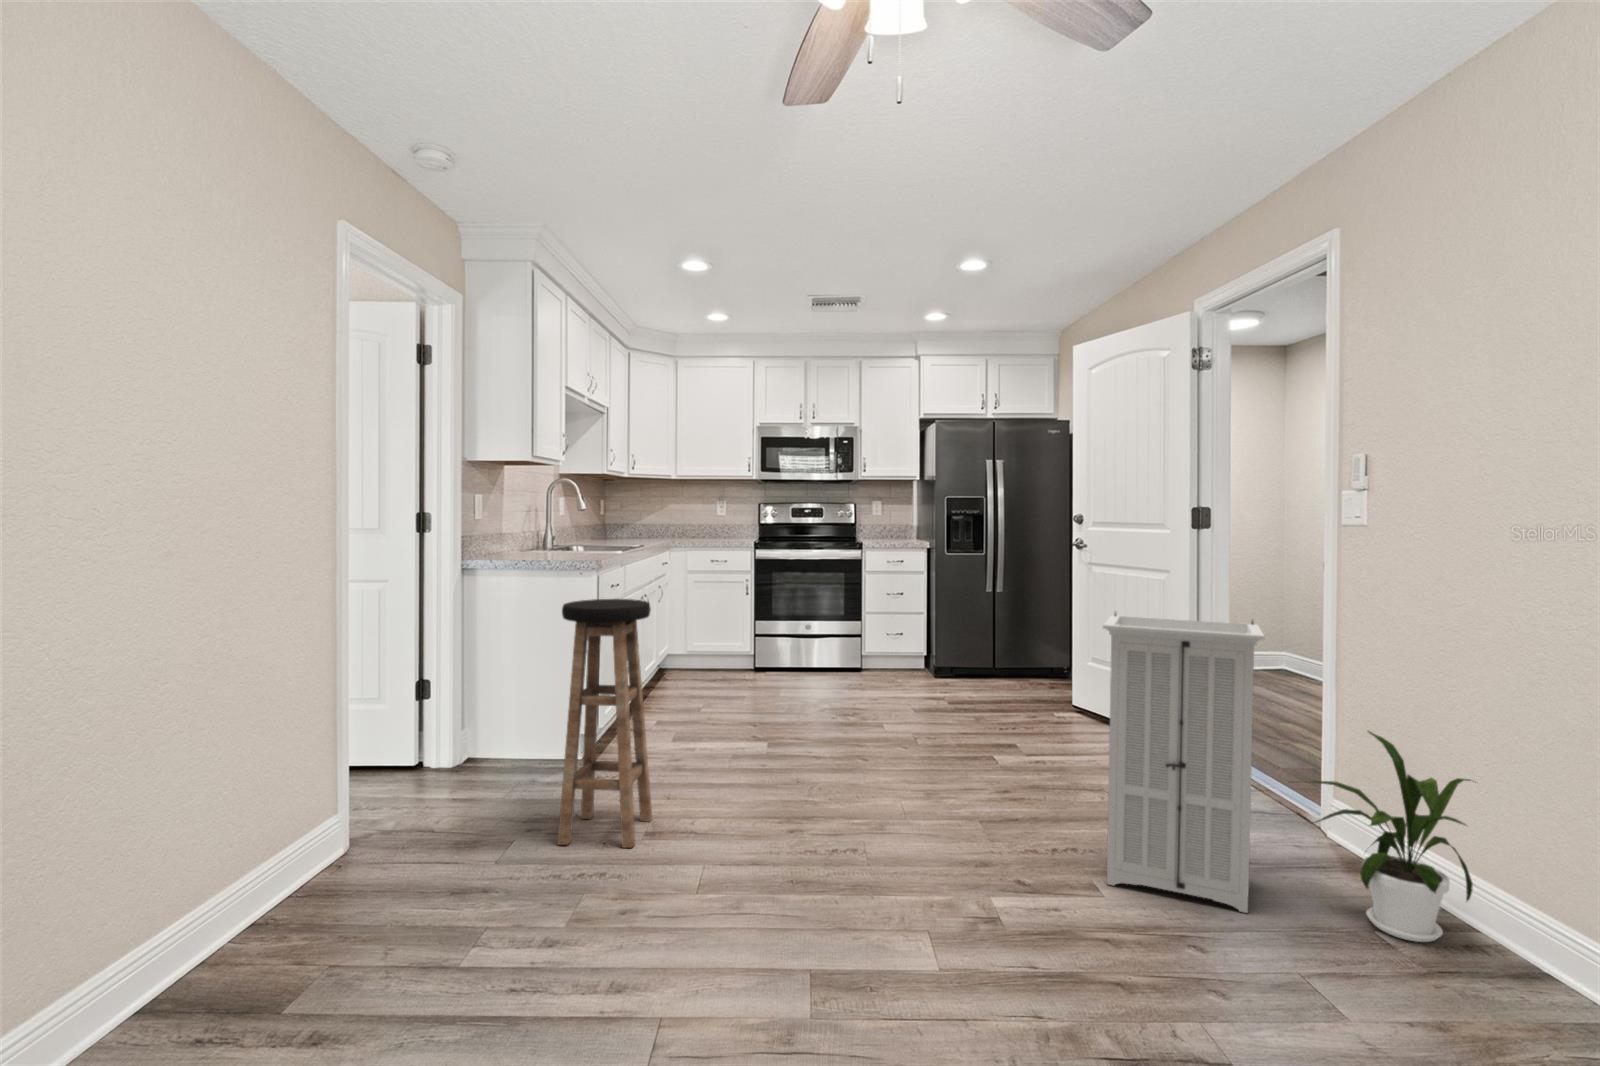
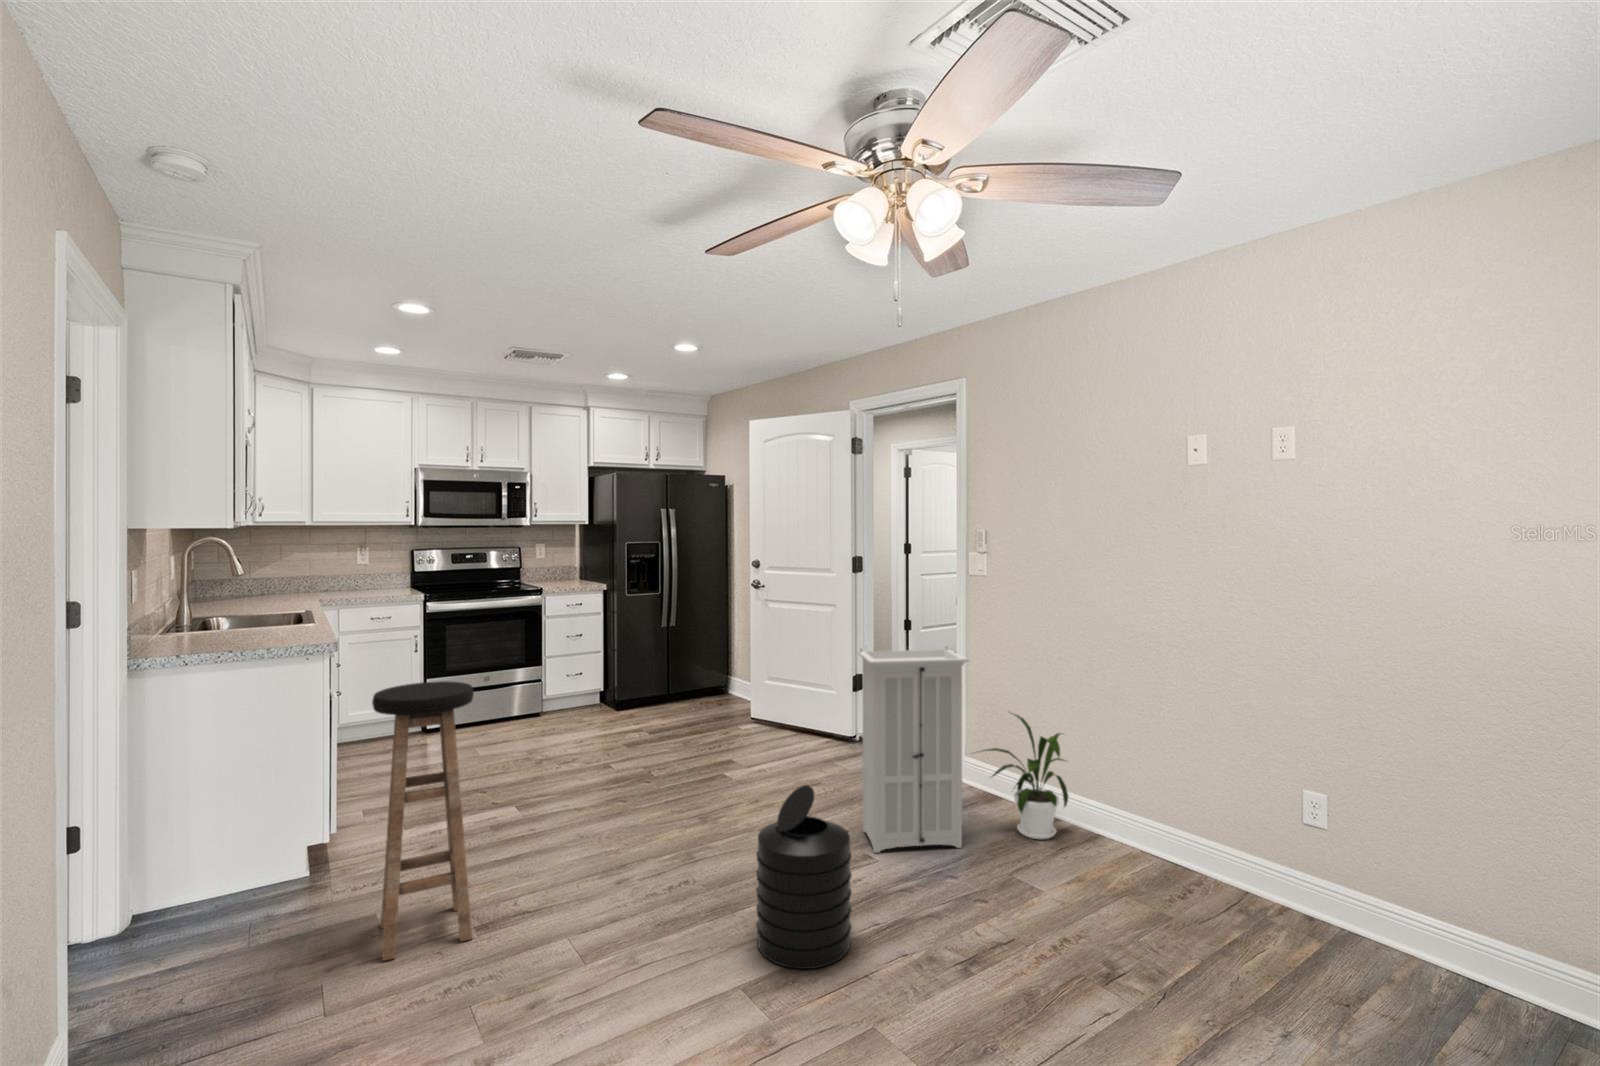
trash can: none [867,759,990,991] -> present [756,785,852,969]

